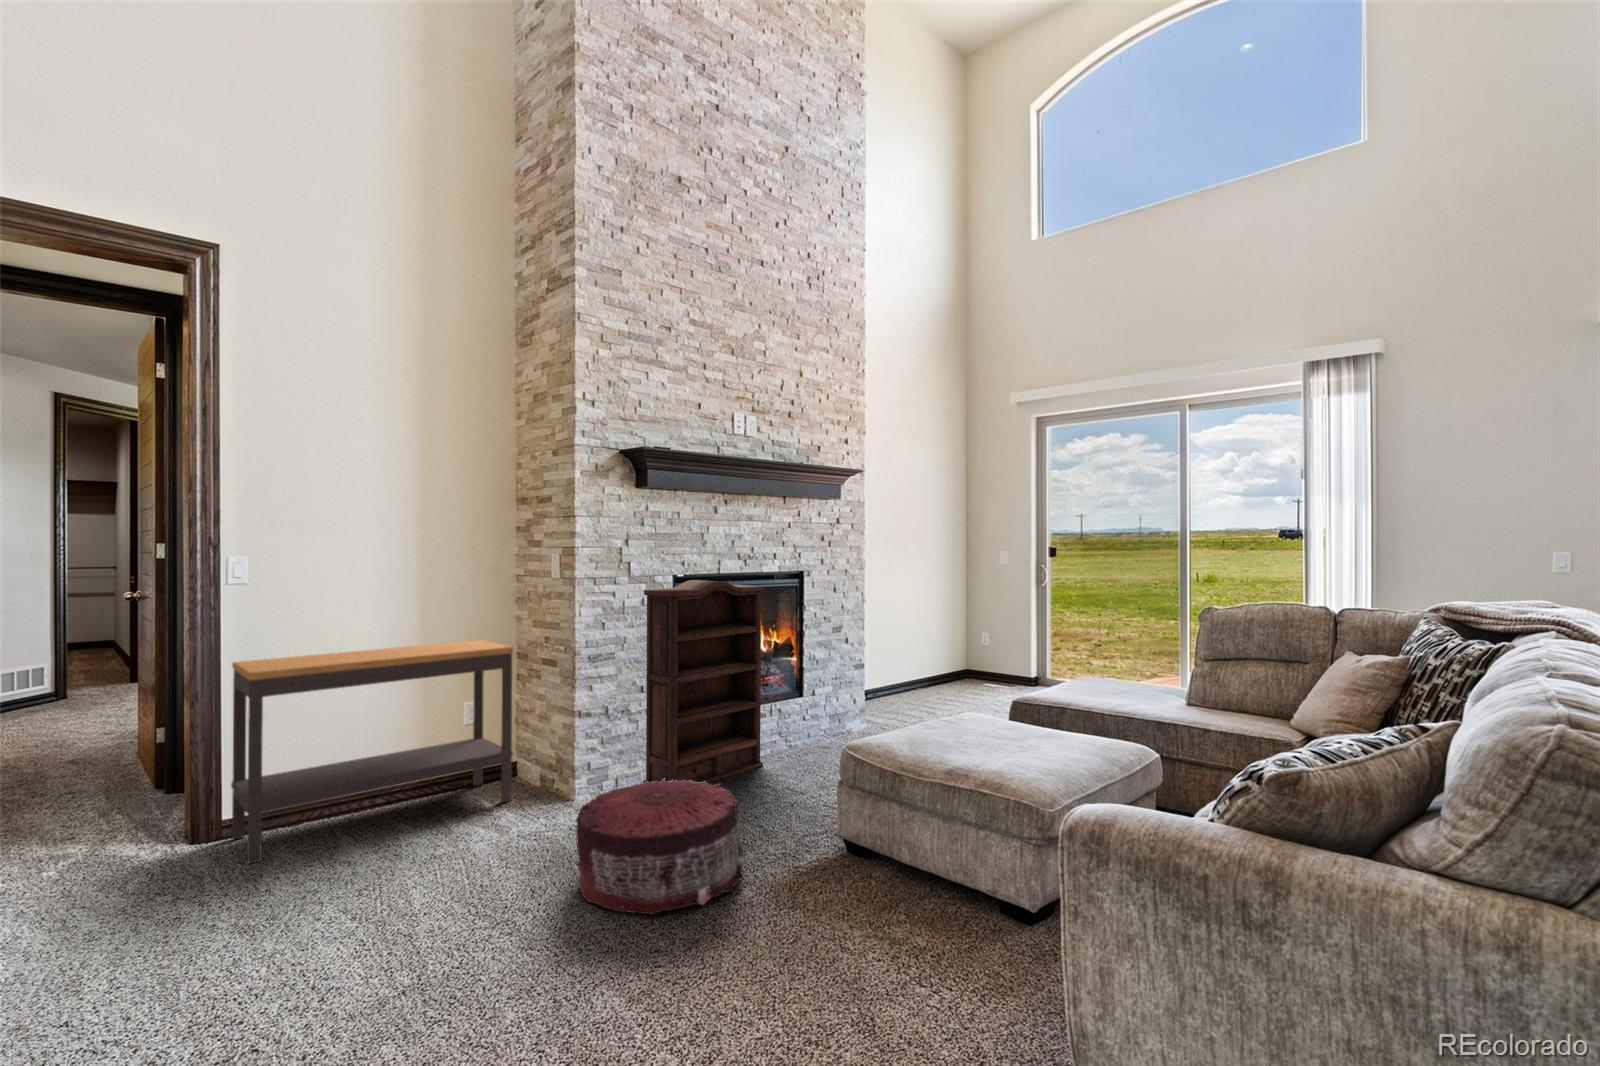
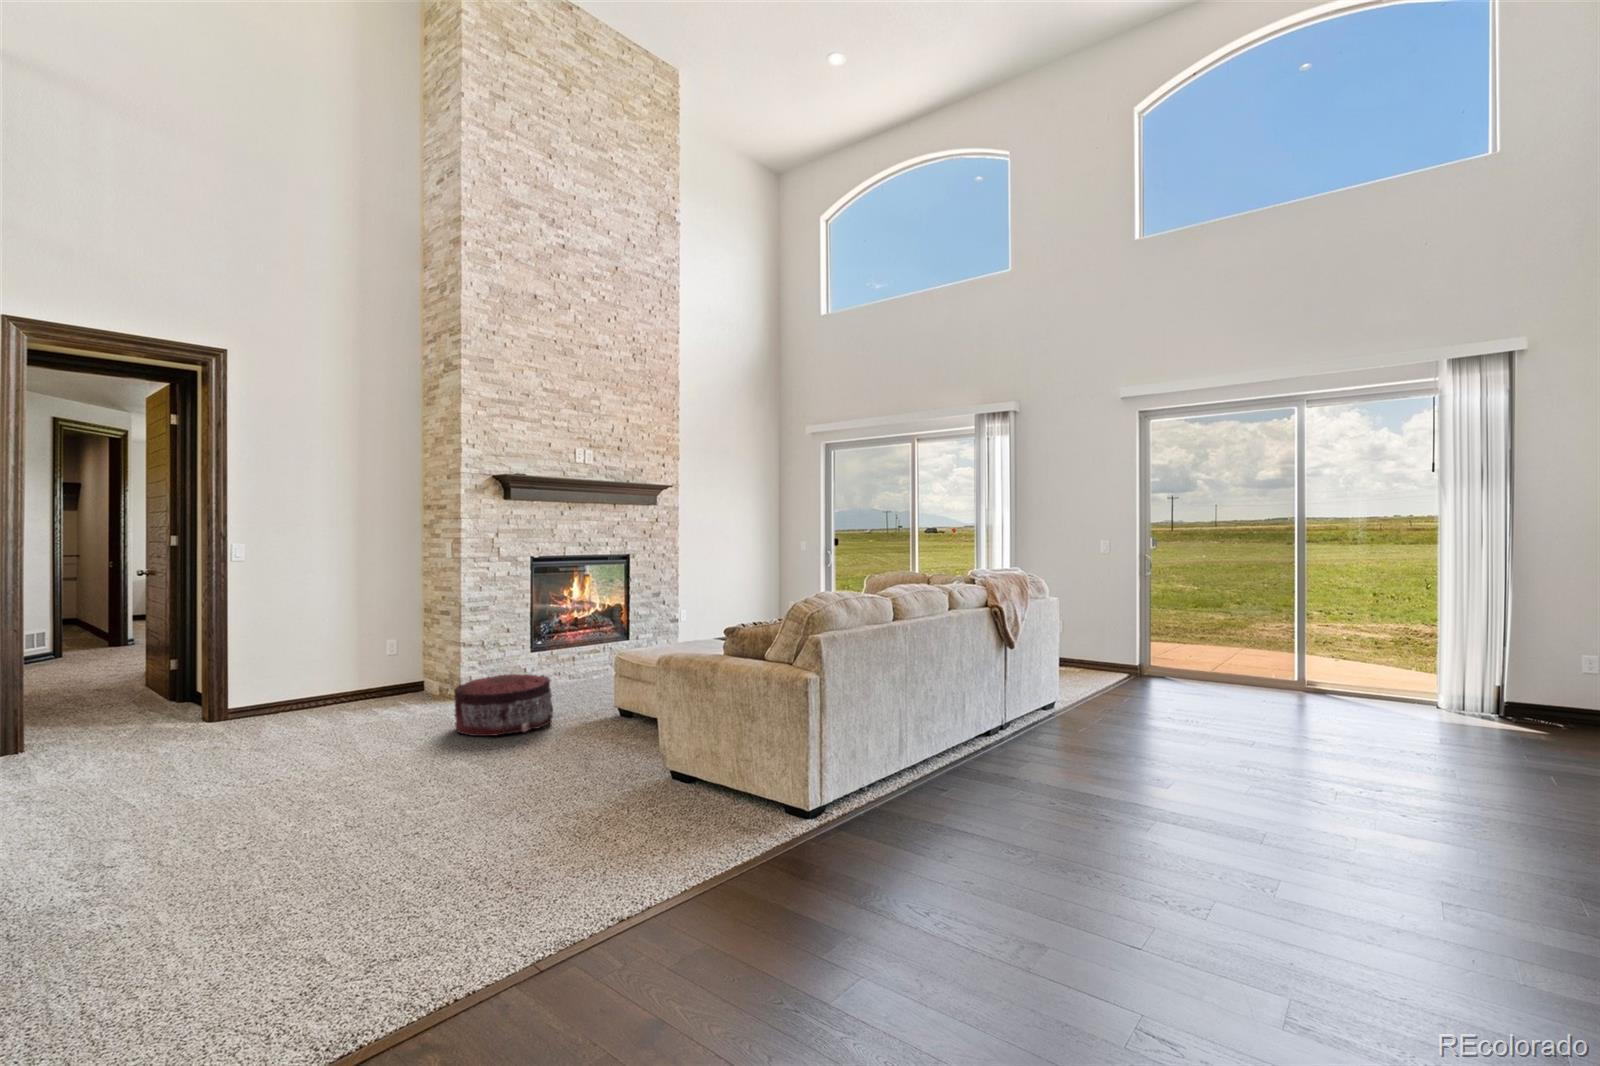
bookshelf: present [643,580,764,783] -> none [509,560,593,695]
console table: present [231,640,513,864] -> none [236,599,420,727]

